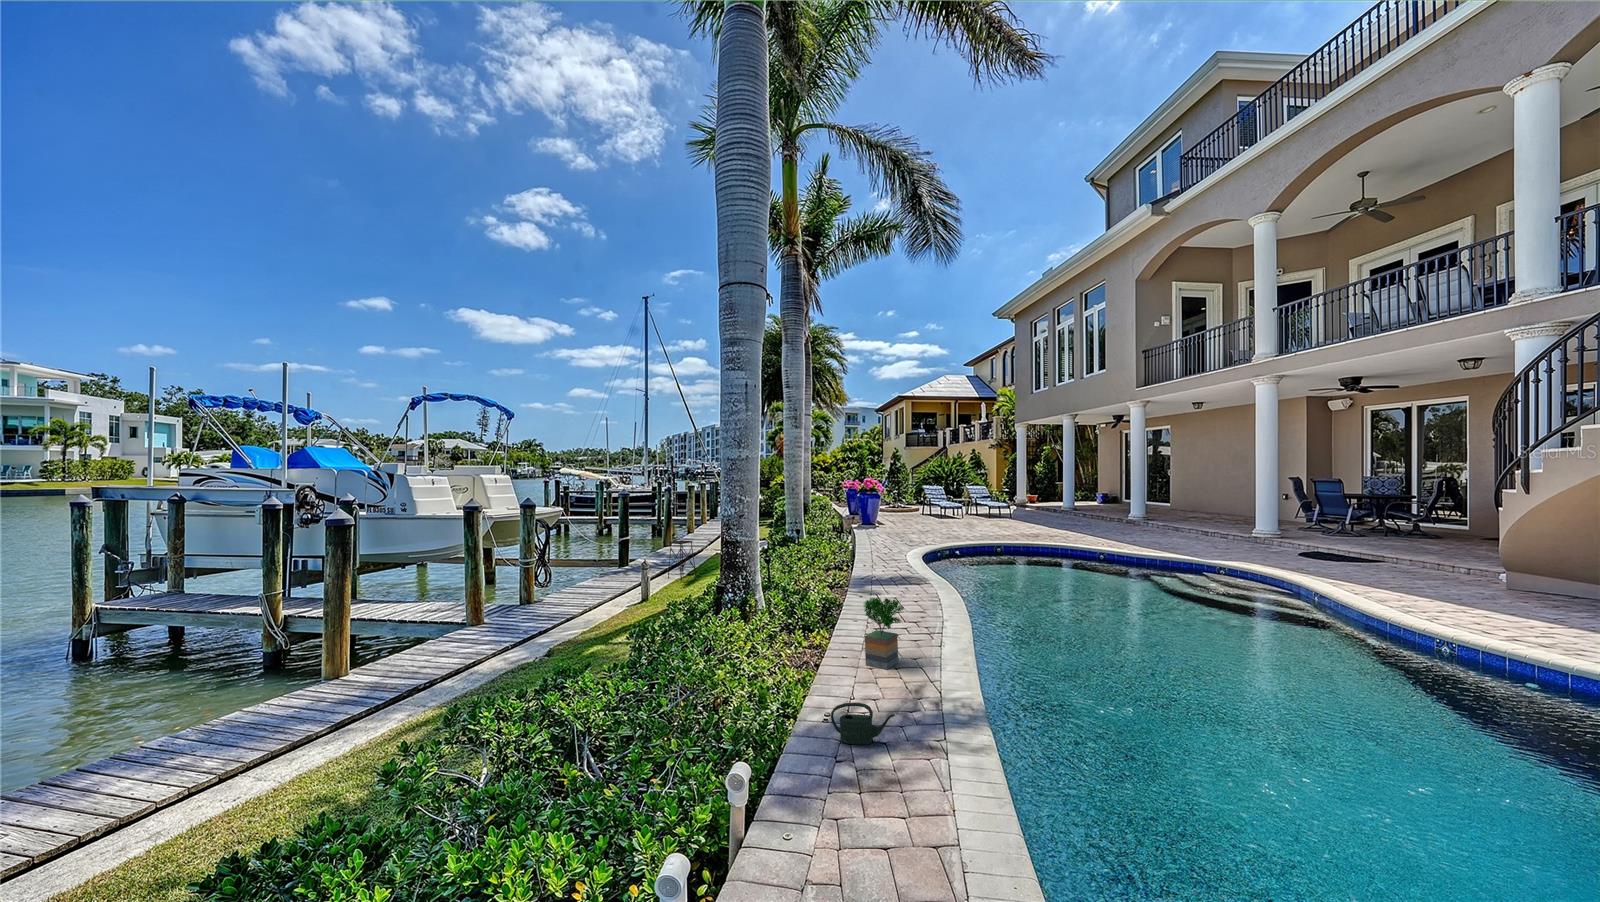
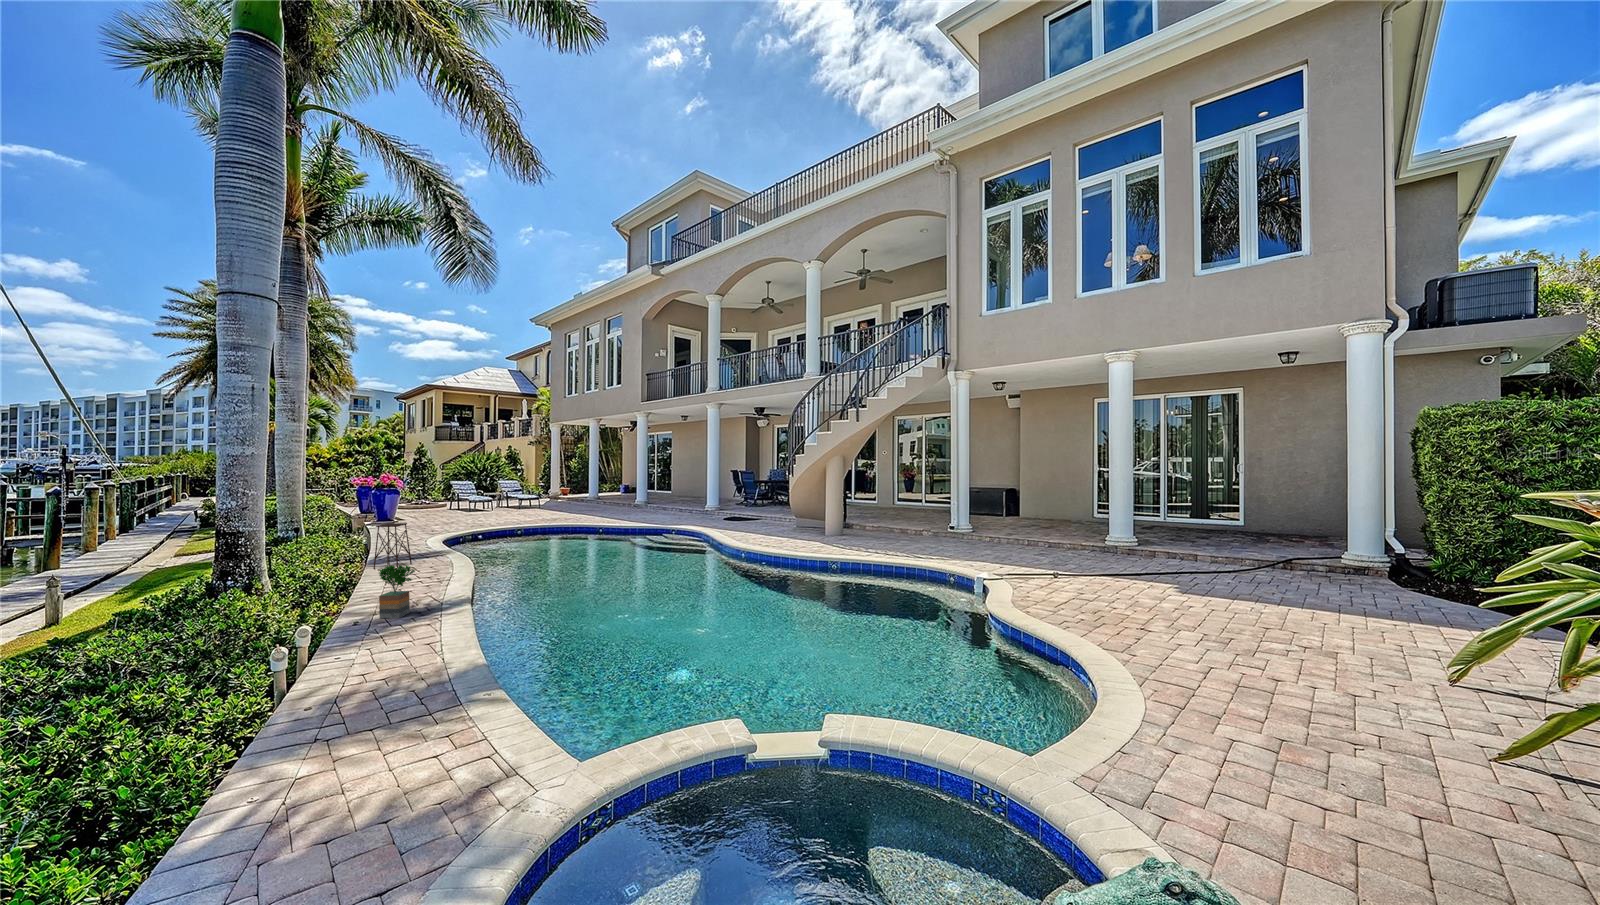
side table: present [668,540,697,580] -> present [373,523,412,569]
watering can: present [831,703,895,744] -> none [350,627,403,656]

